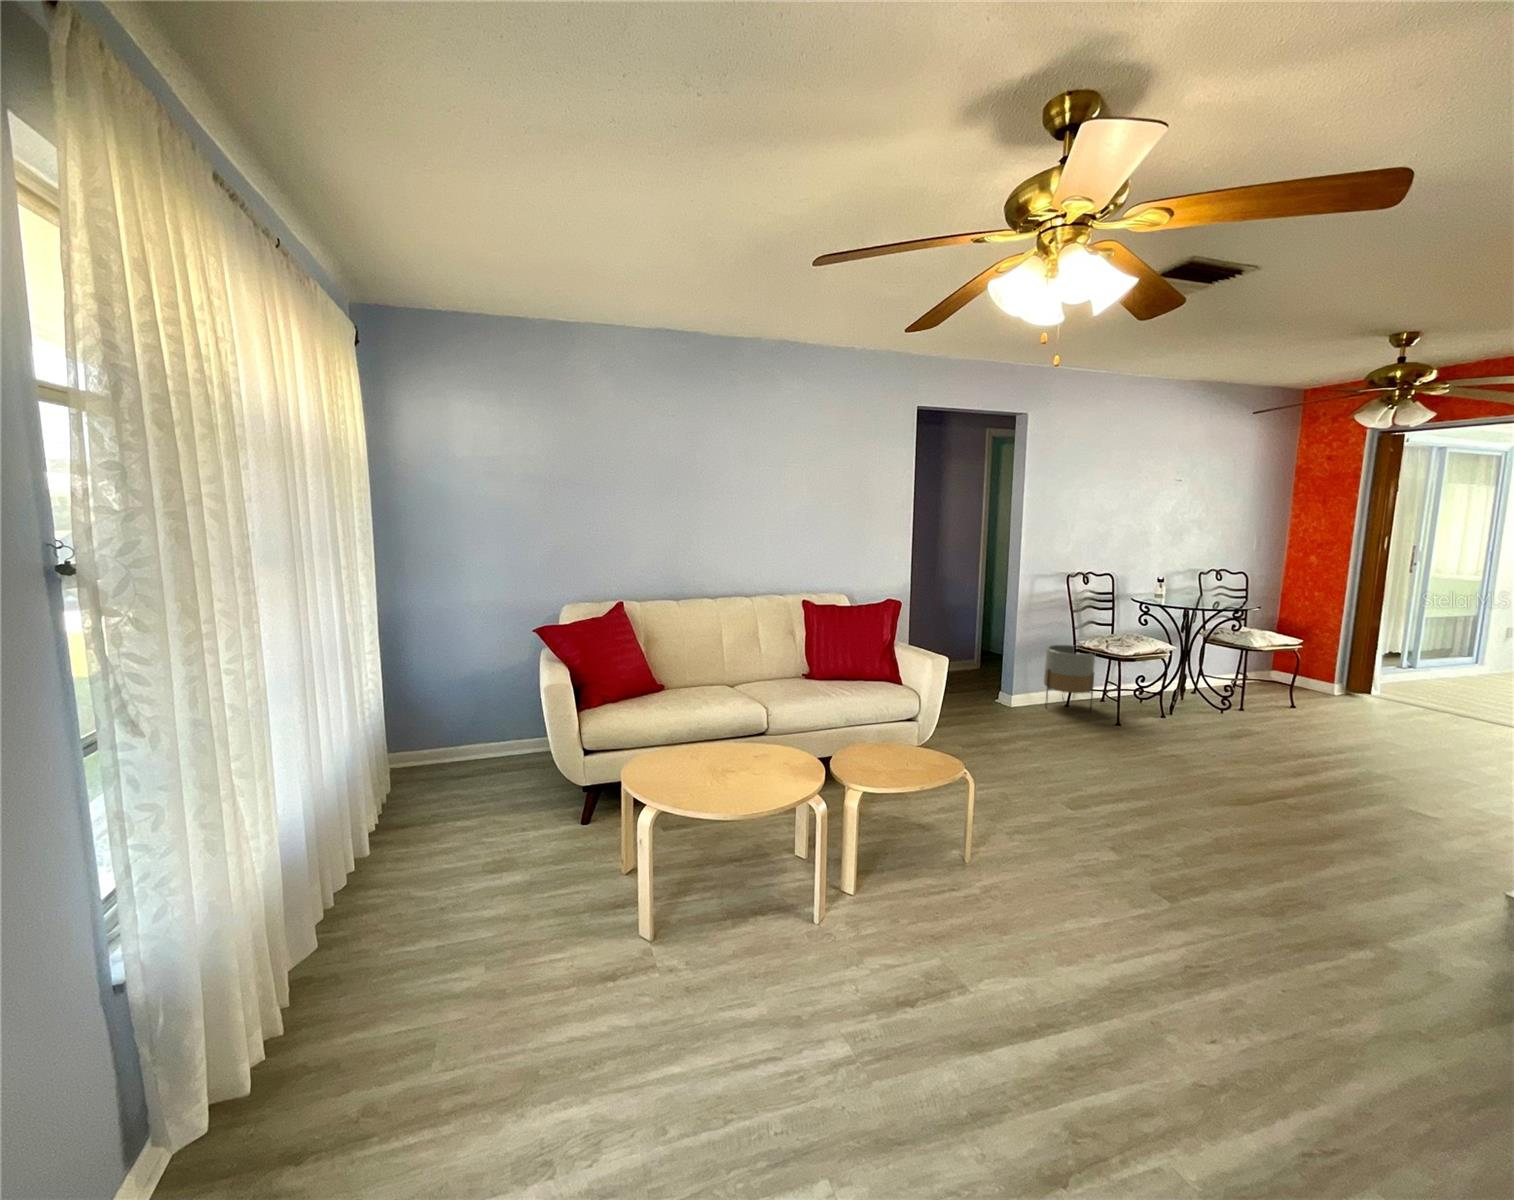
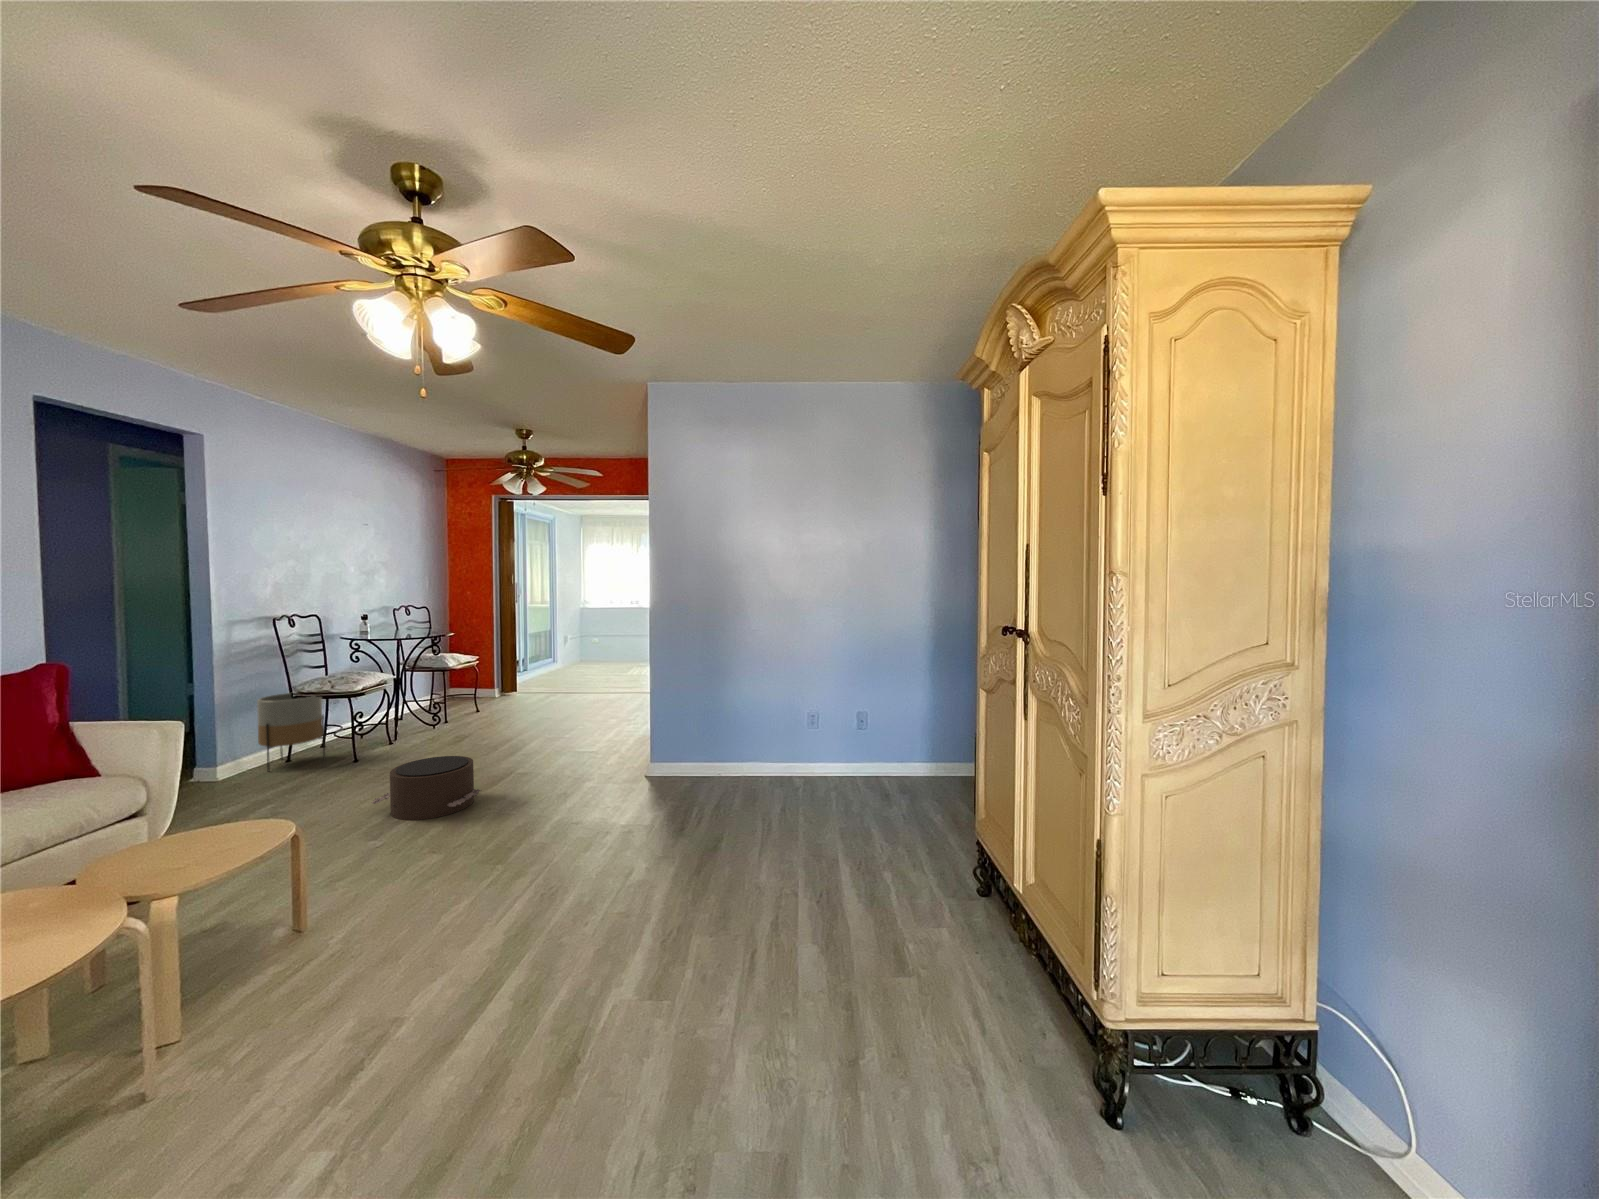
pouf: none [1077,752,1189,829] -> present [371,756,480,820]

